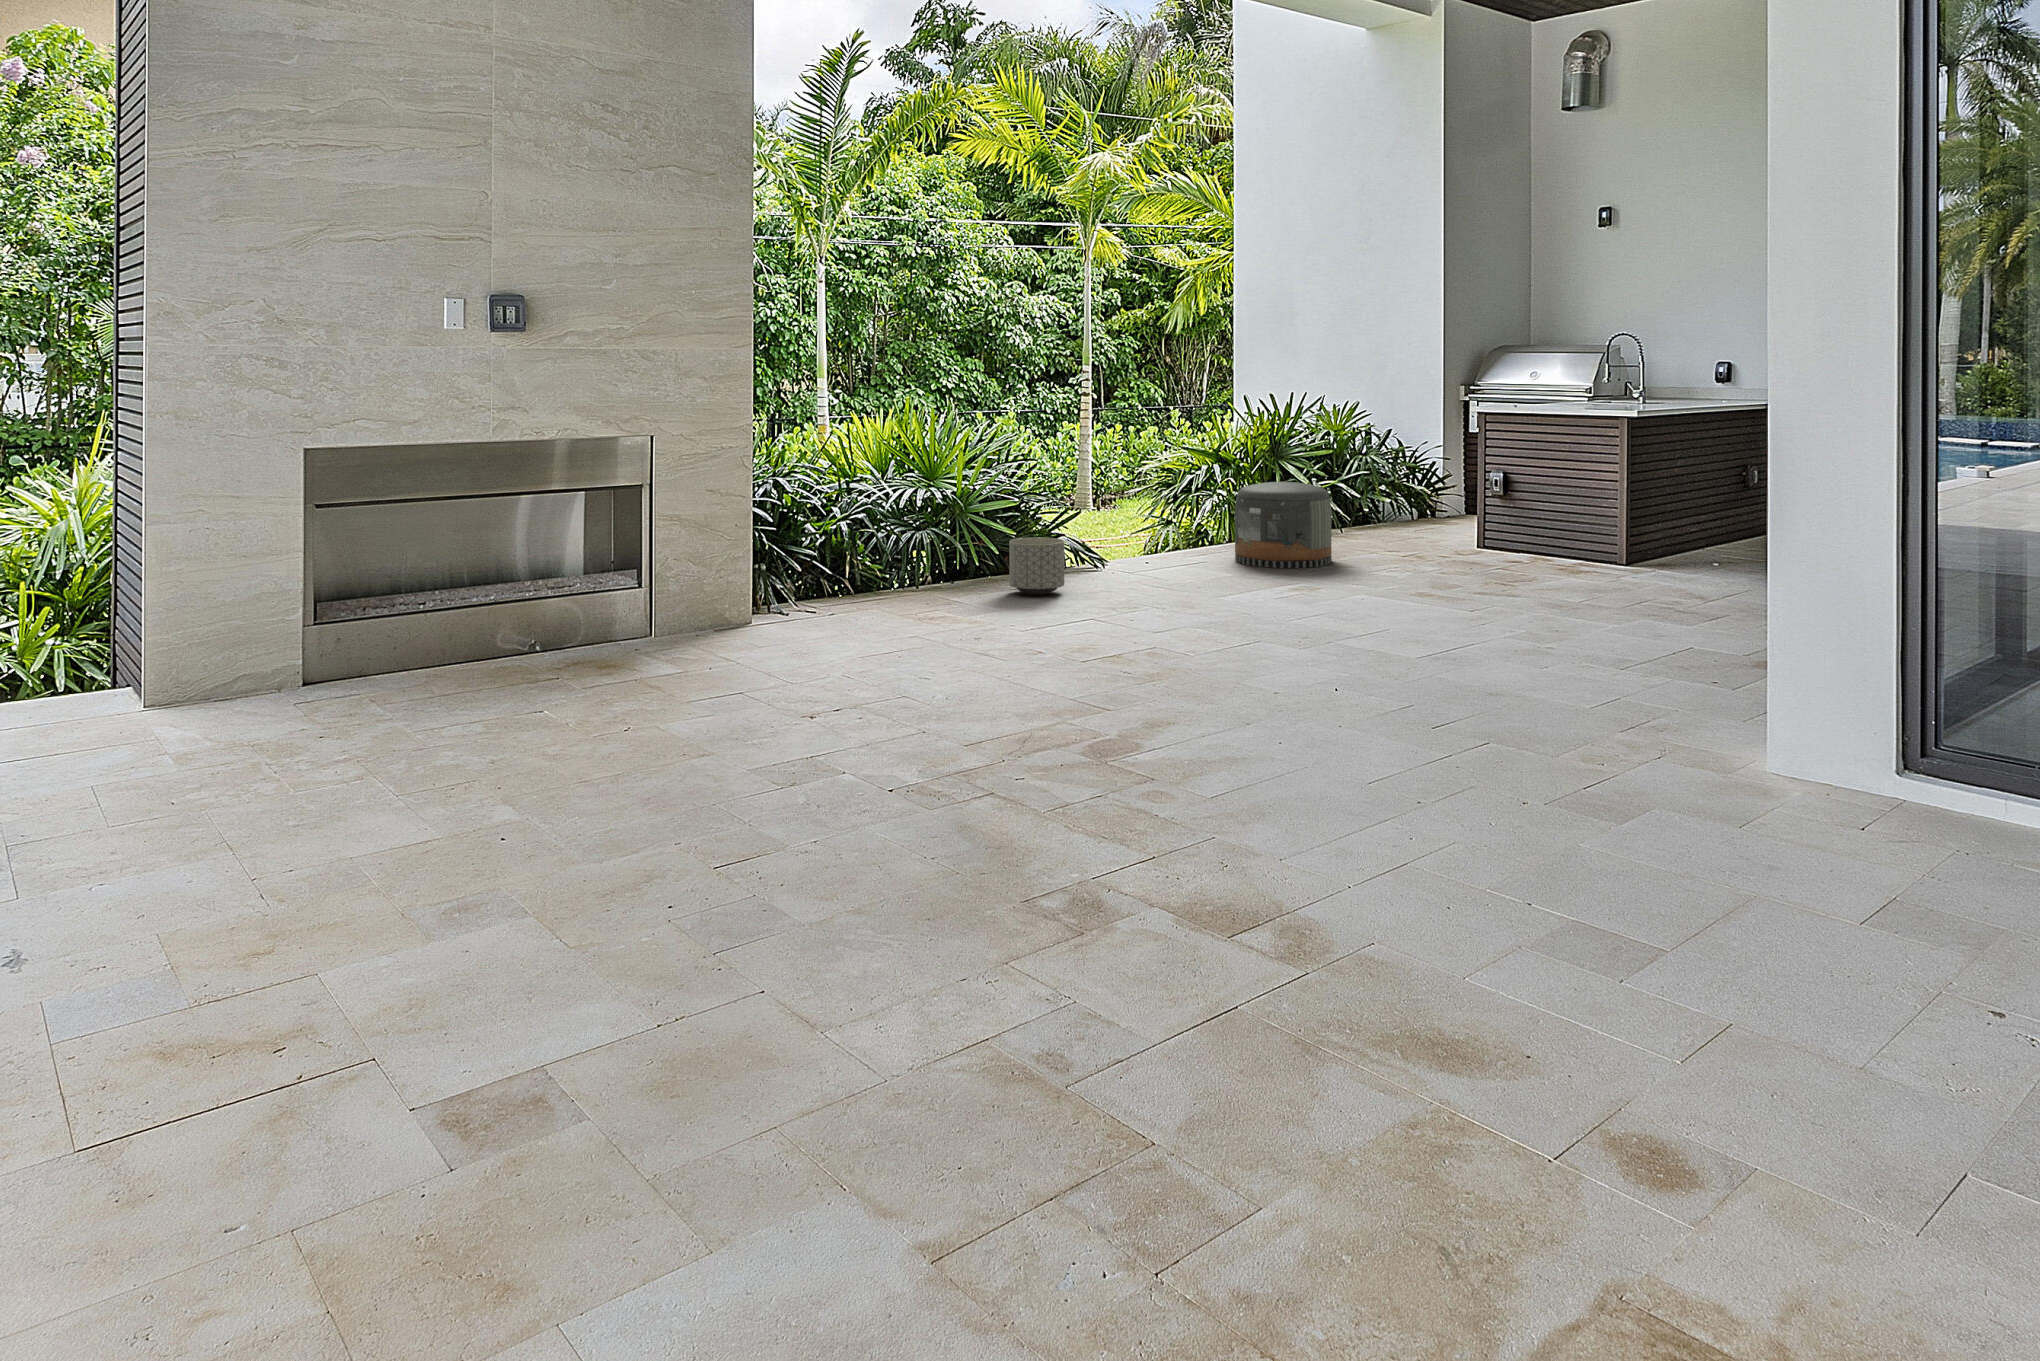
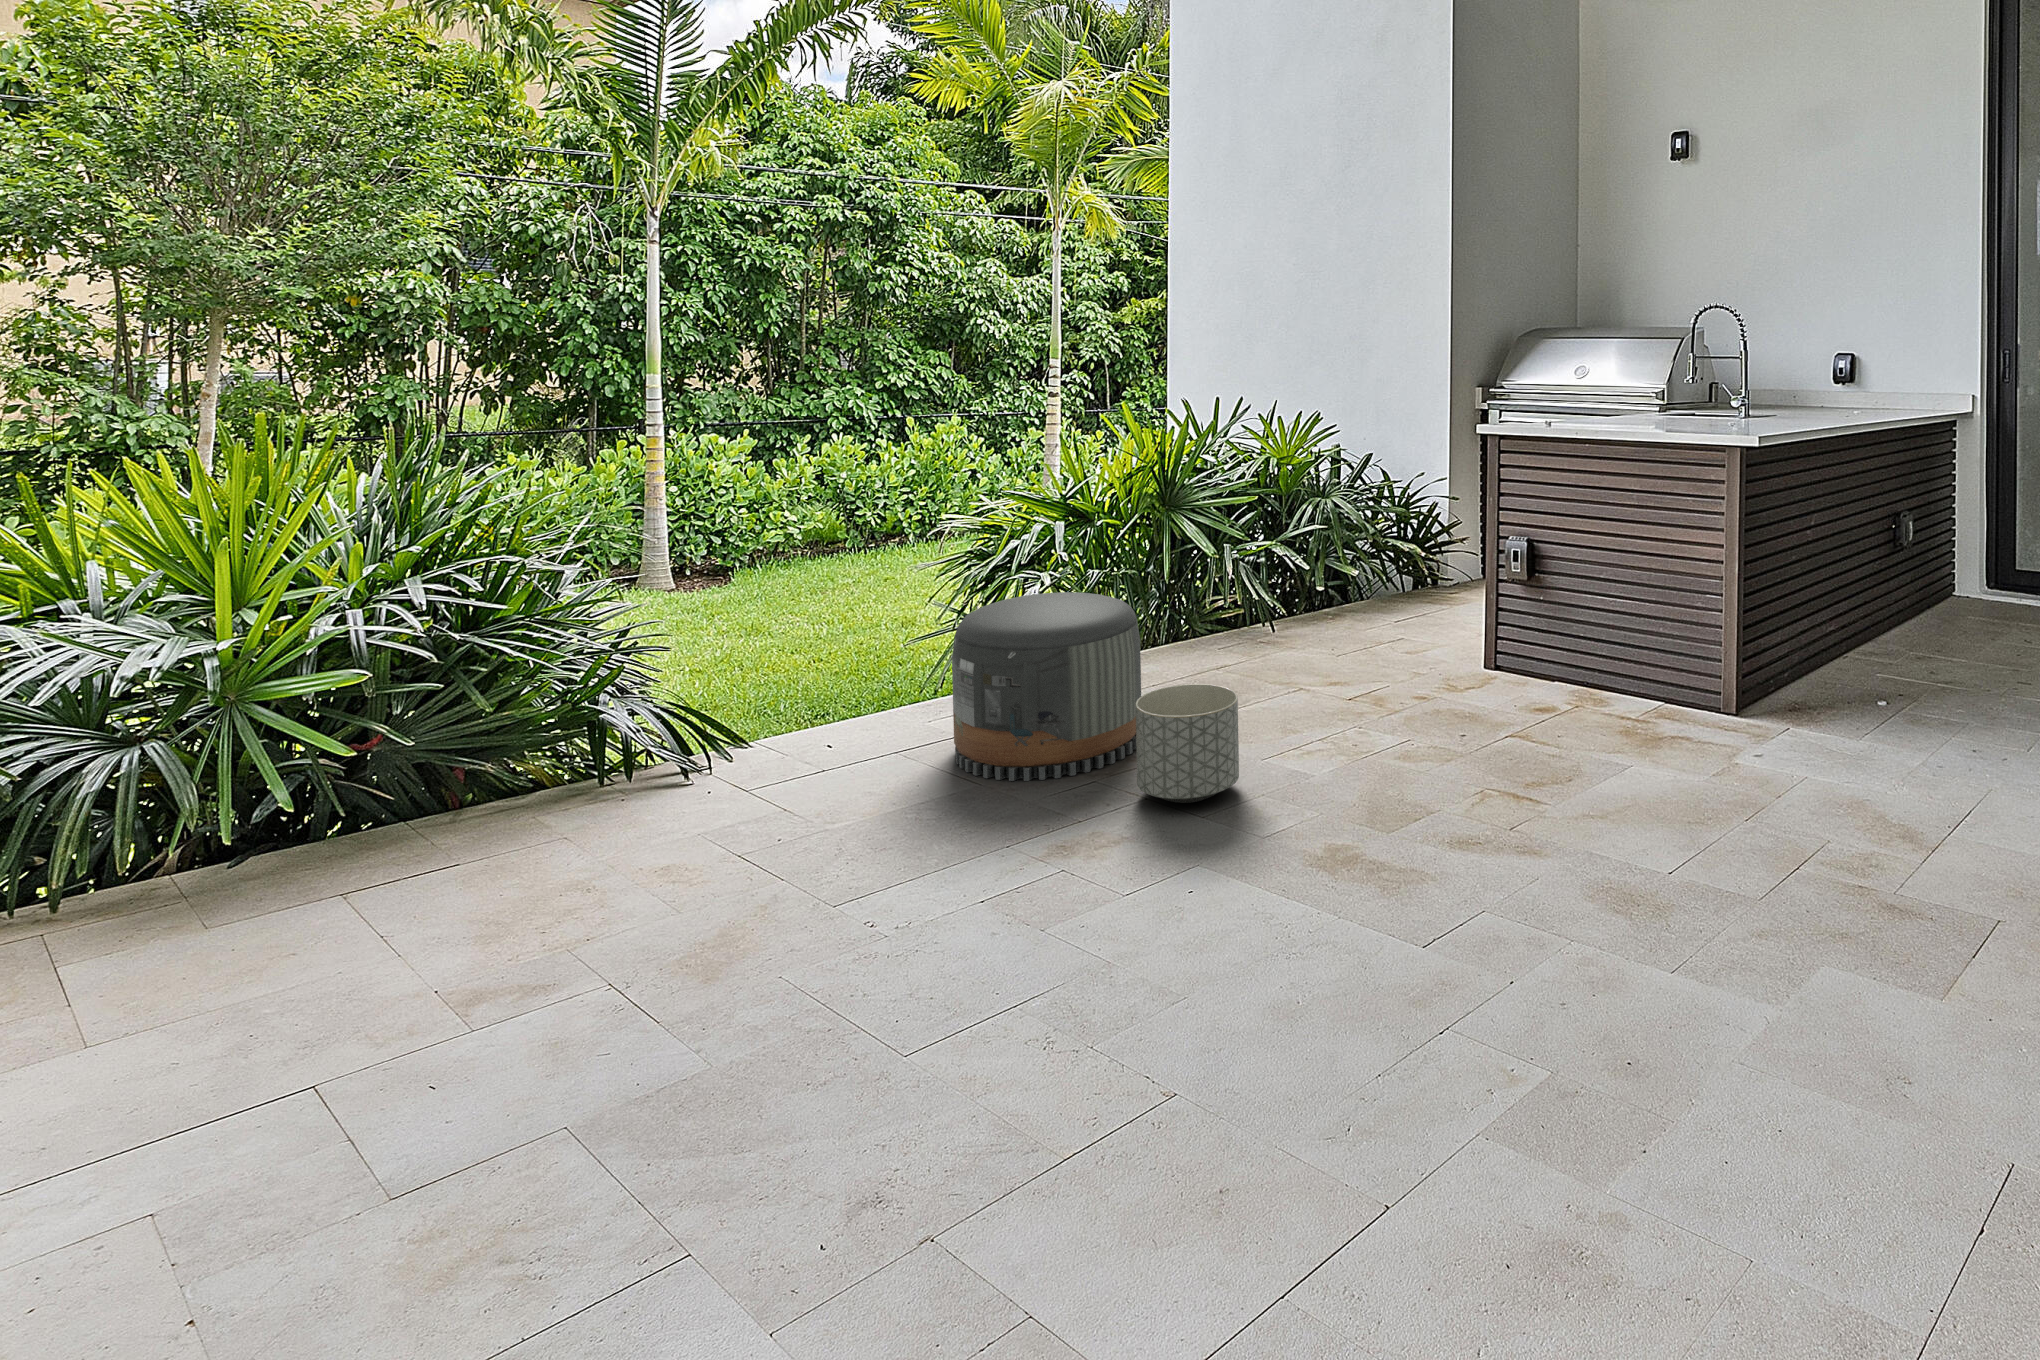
planter: present [1009,537,1064,595] -> present [1136,684,1239,803]

